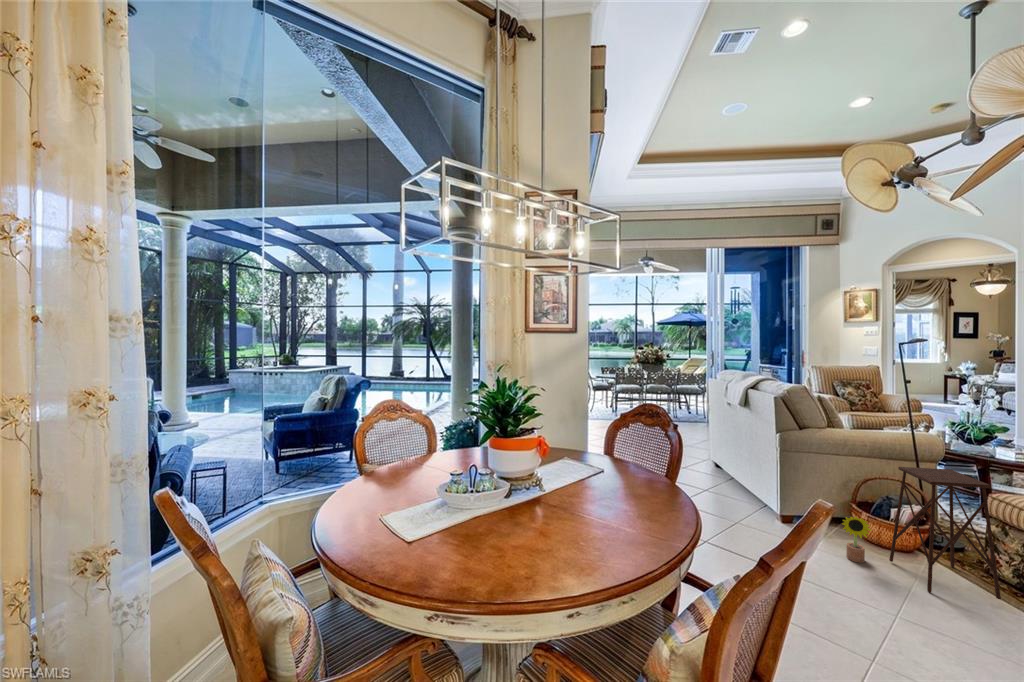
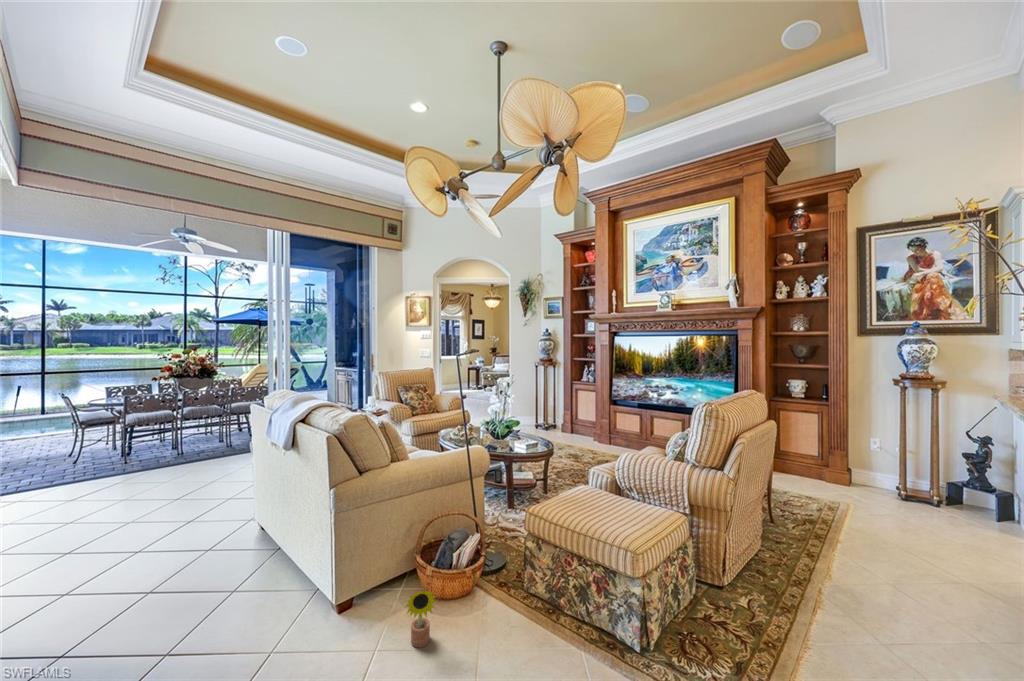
side table: present [889,467,1001,599] -> none [453,495,542,662]

